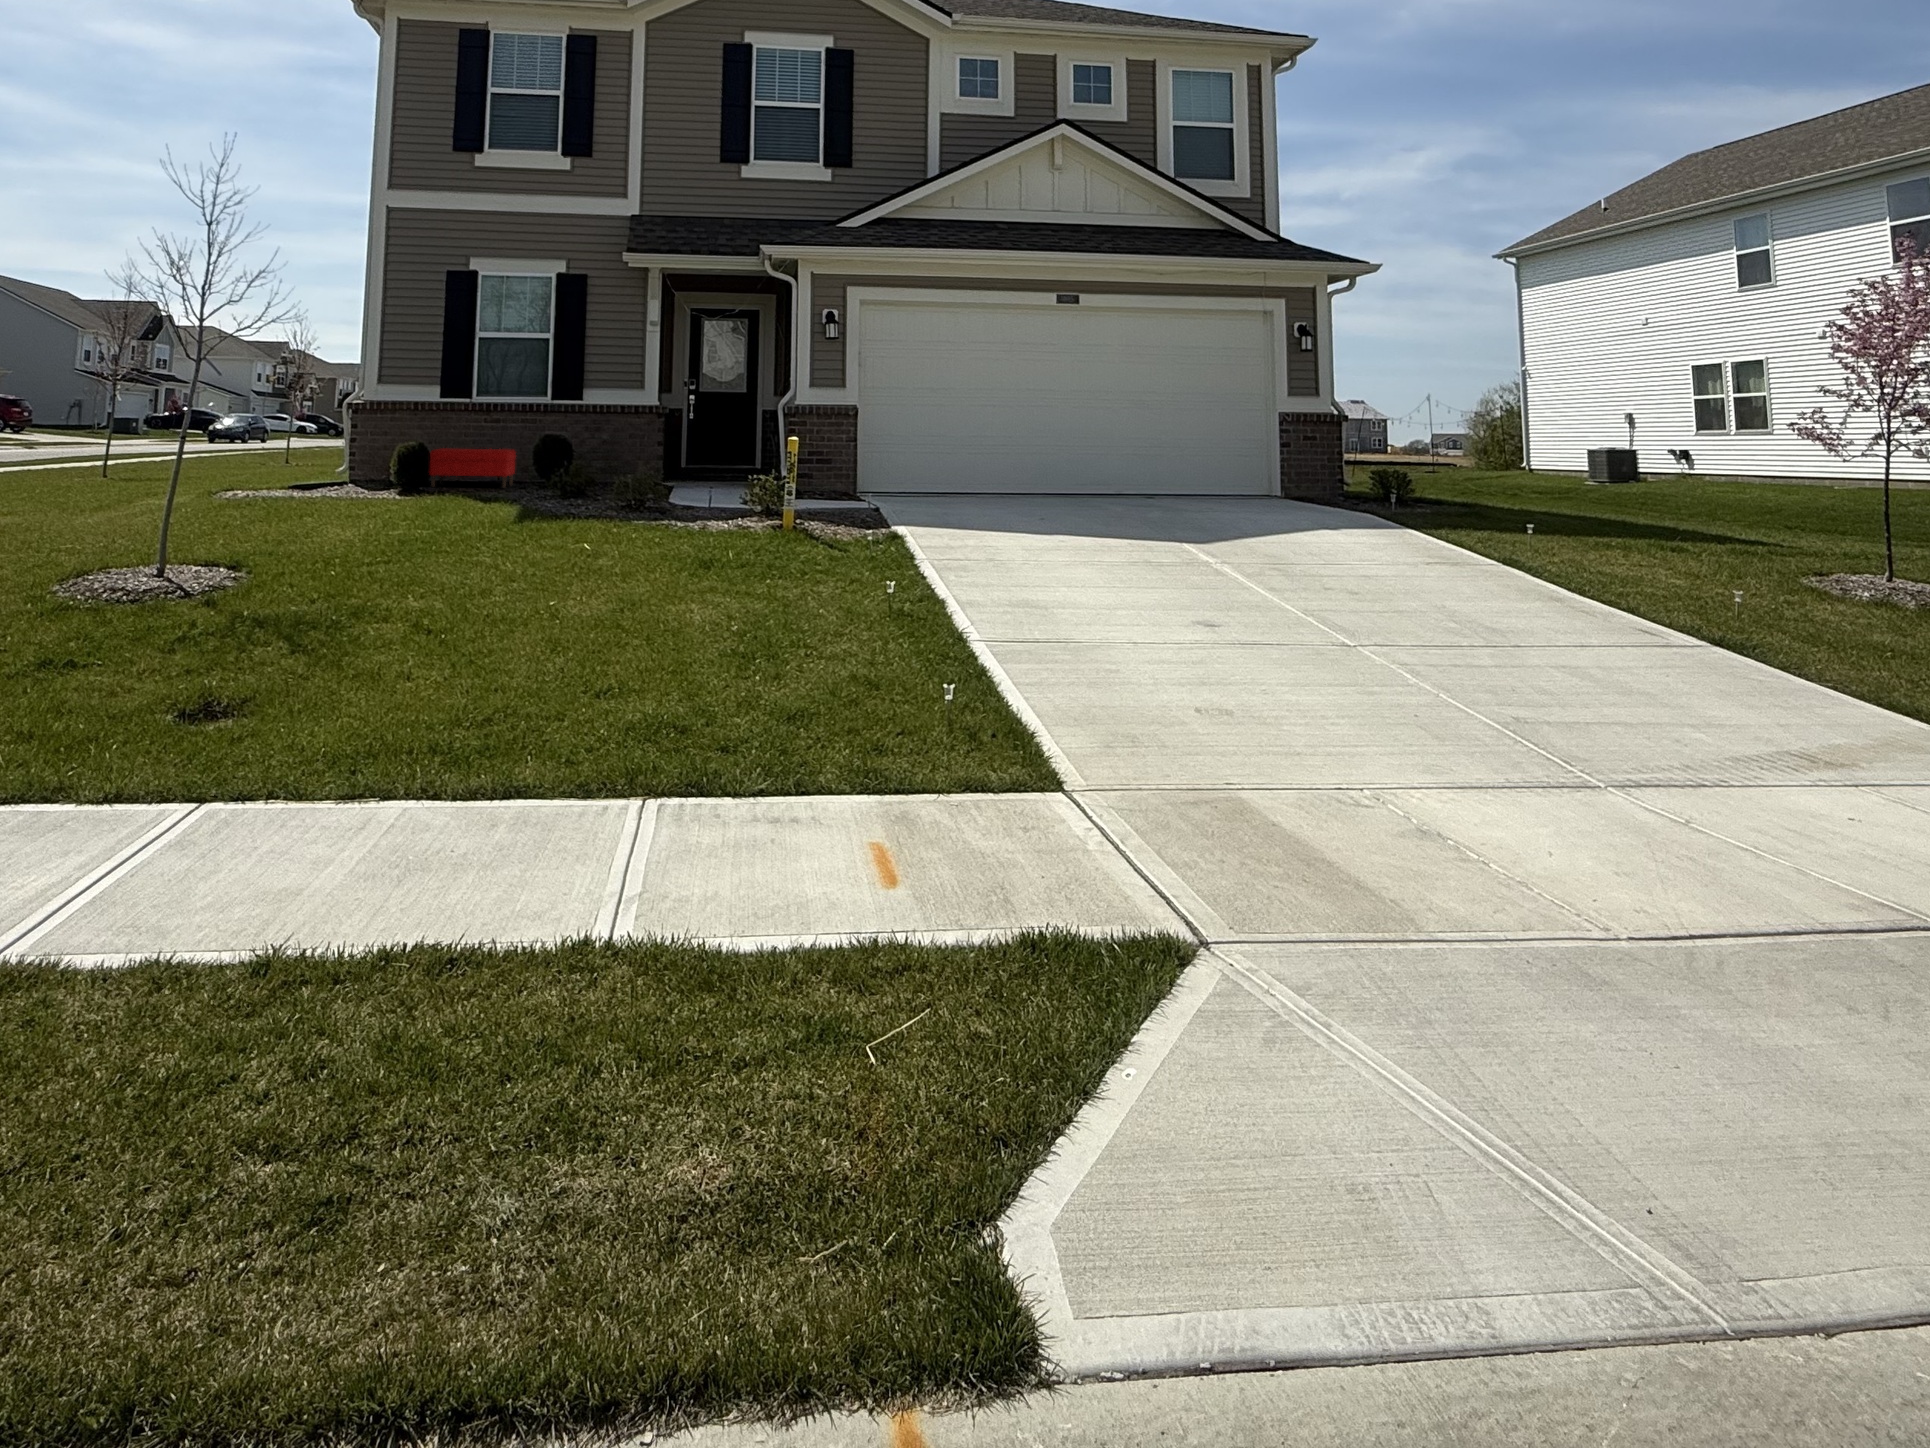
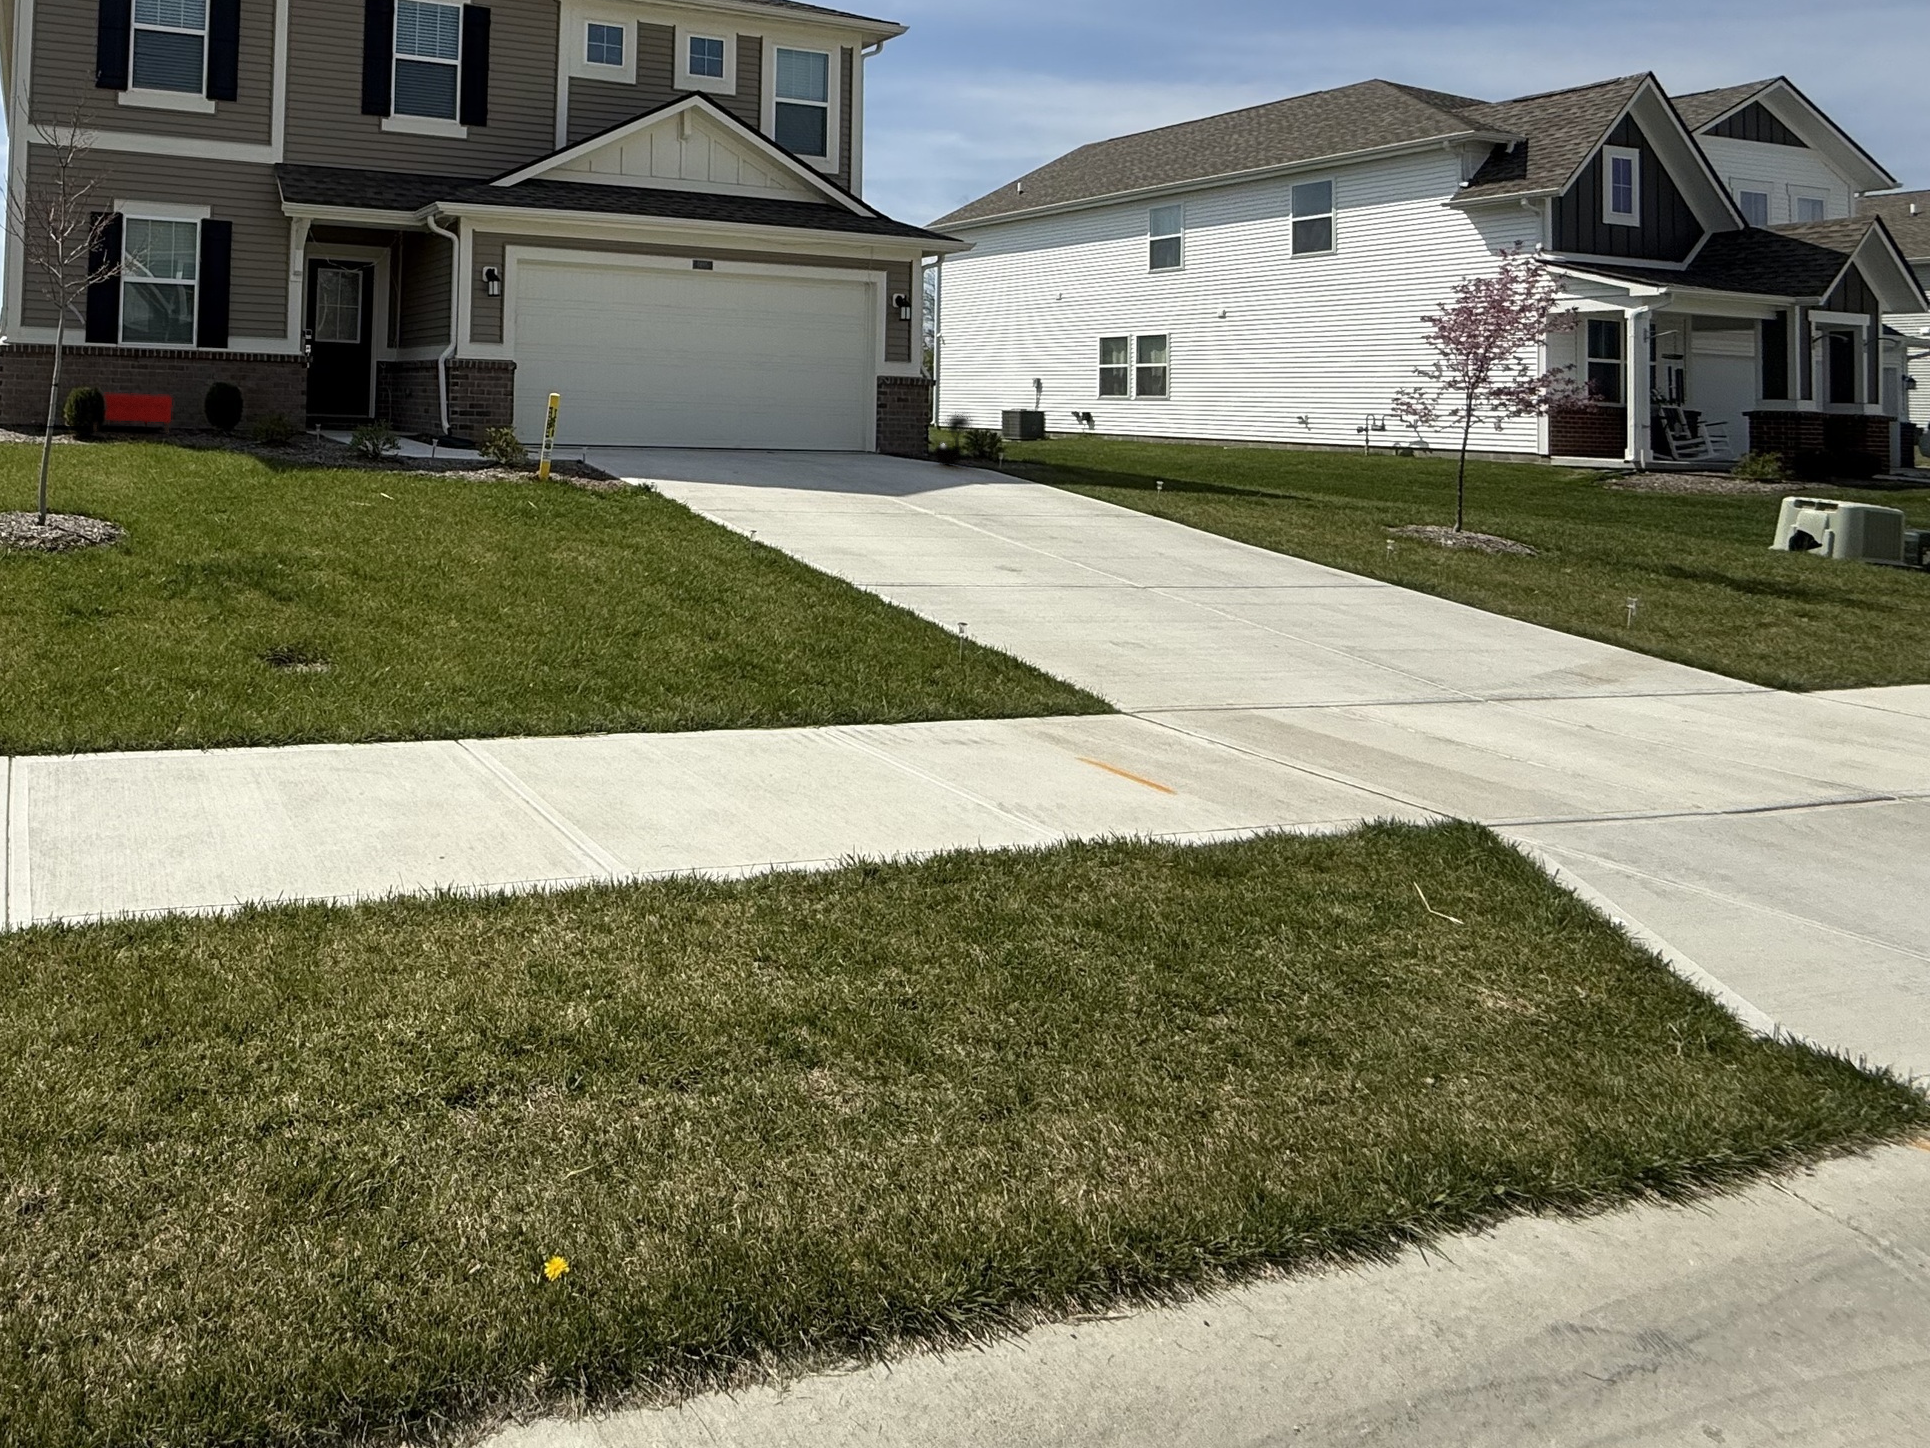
potted tree: none [1337,445,1377,508] -> present [935,414,973,465]

